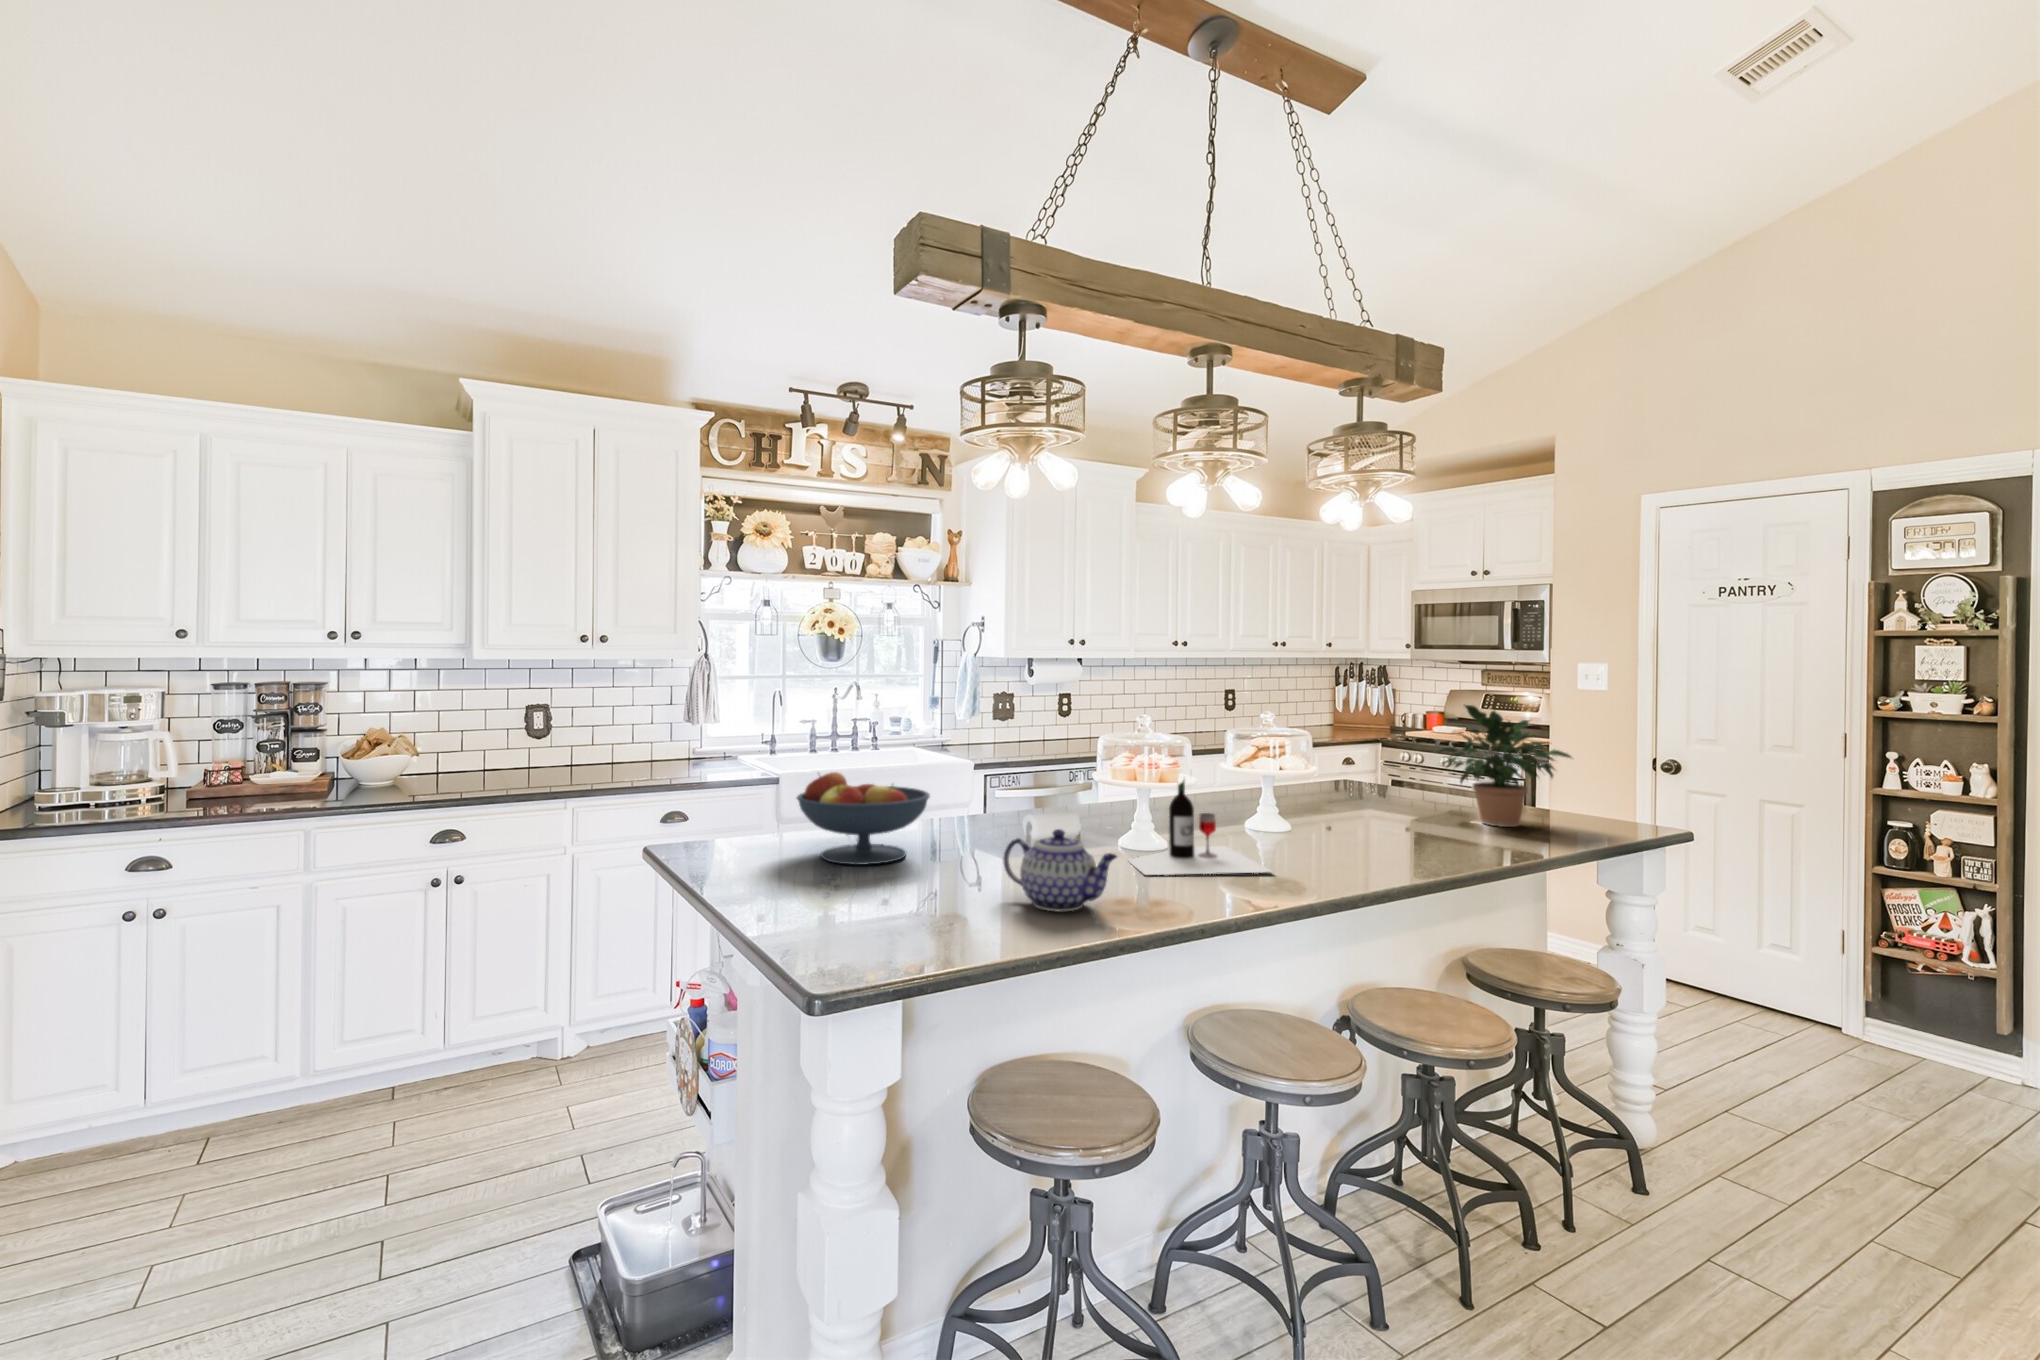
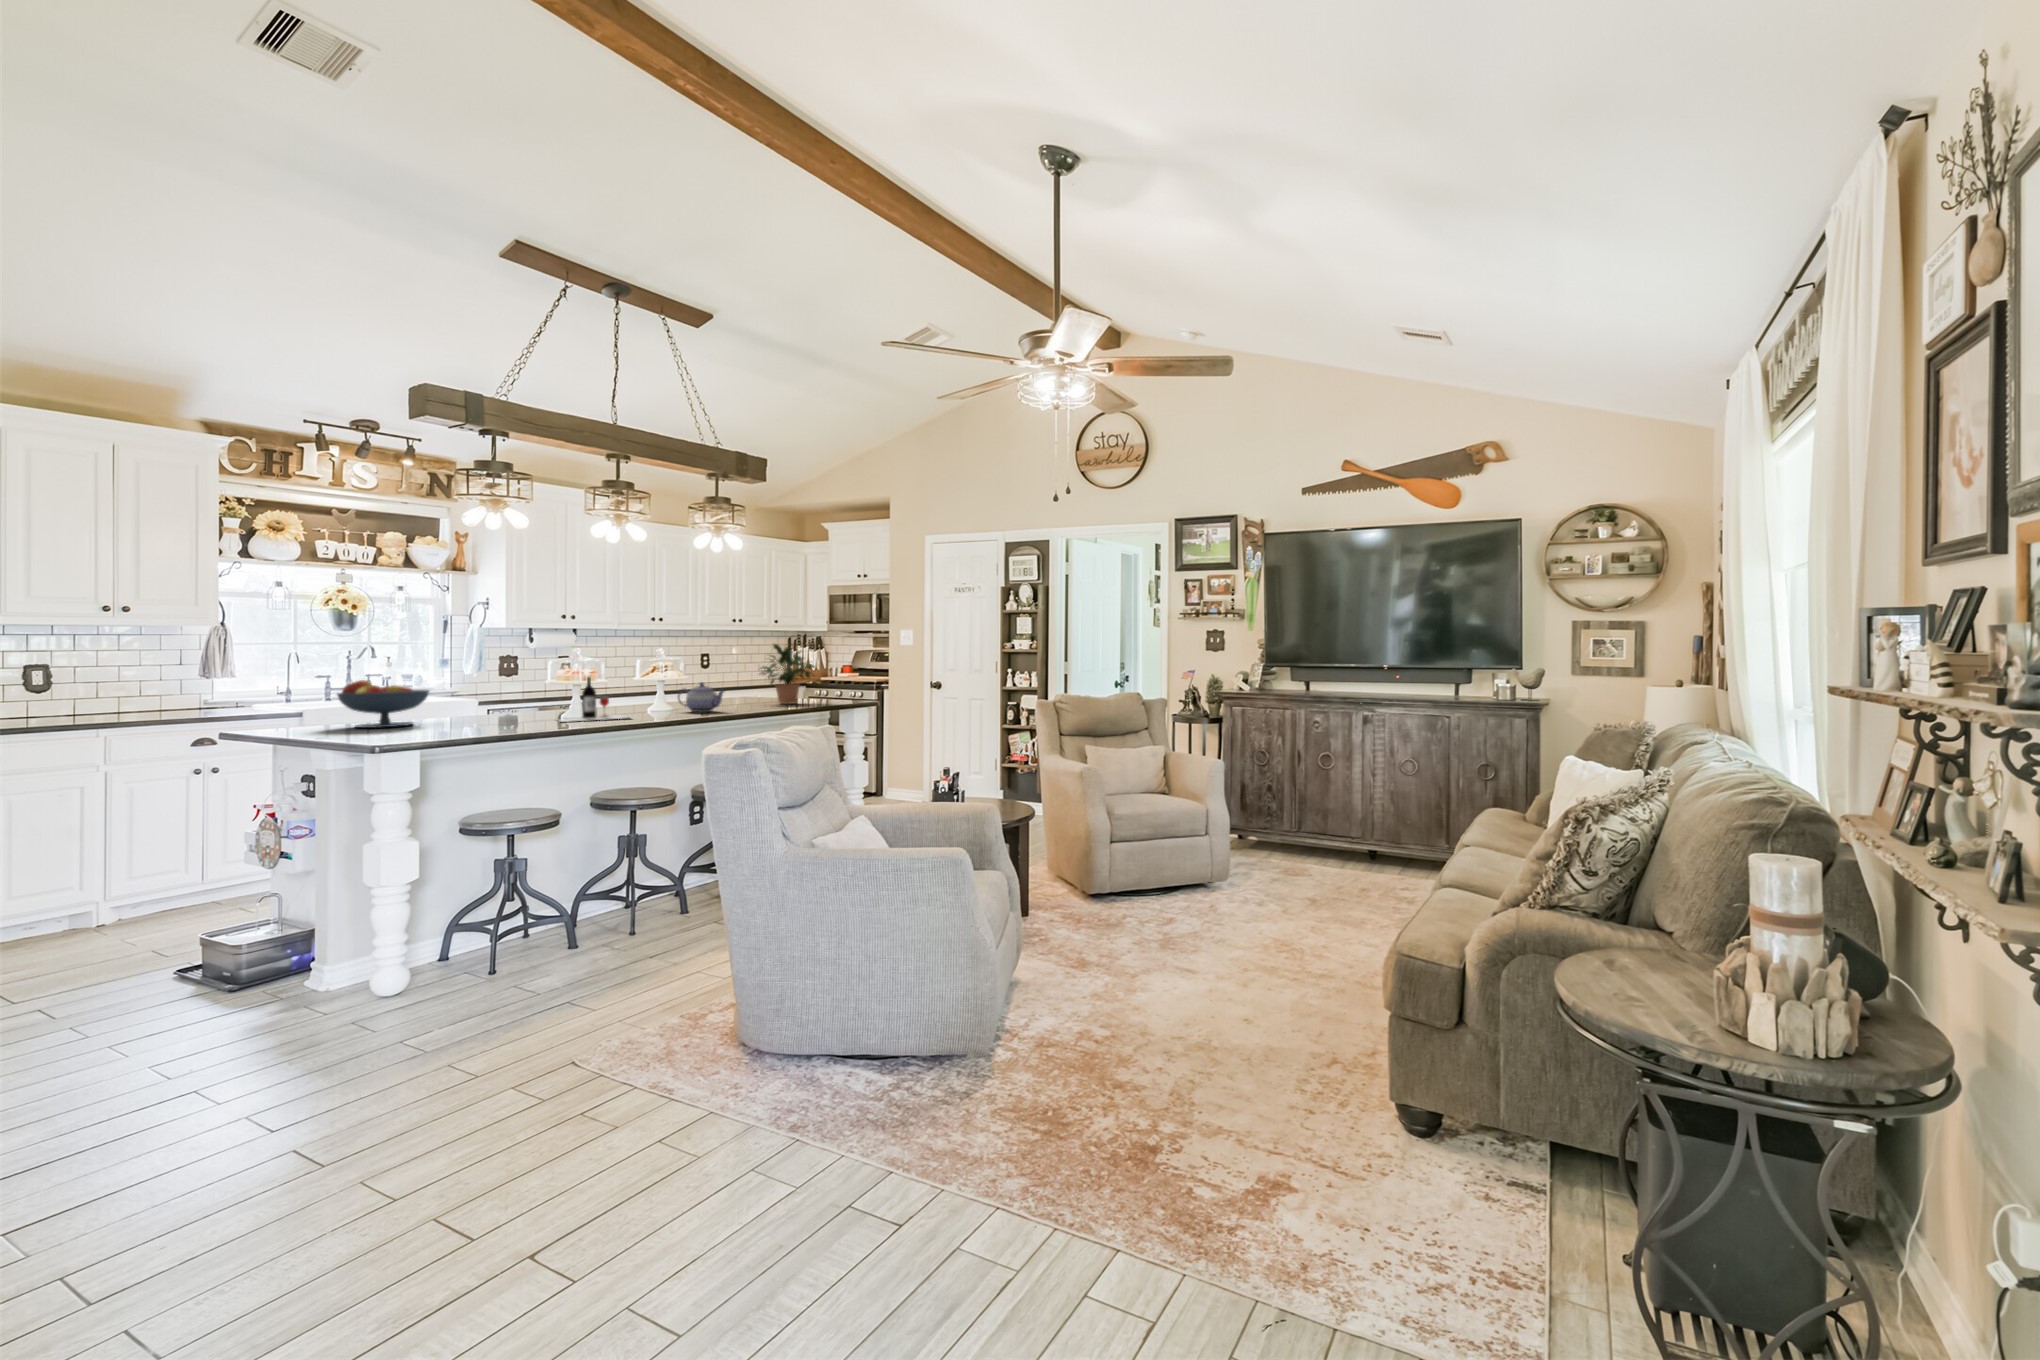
teapot: present [1003,829,1117,912] -> present [678,683,725,712]

